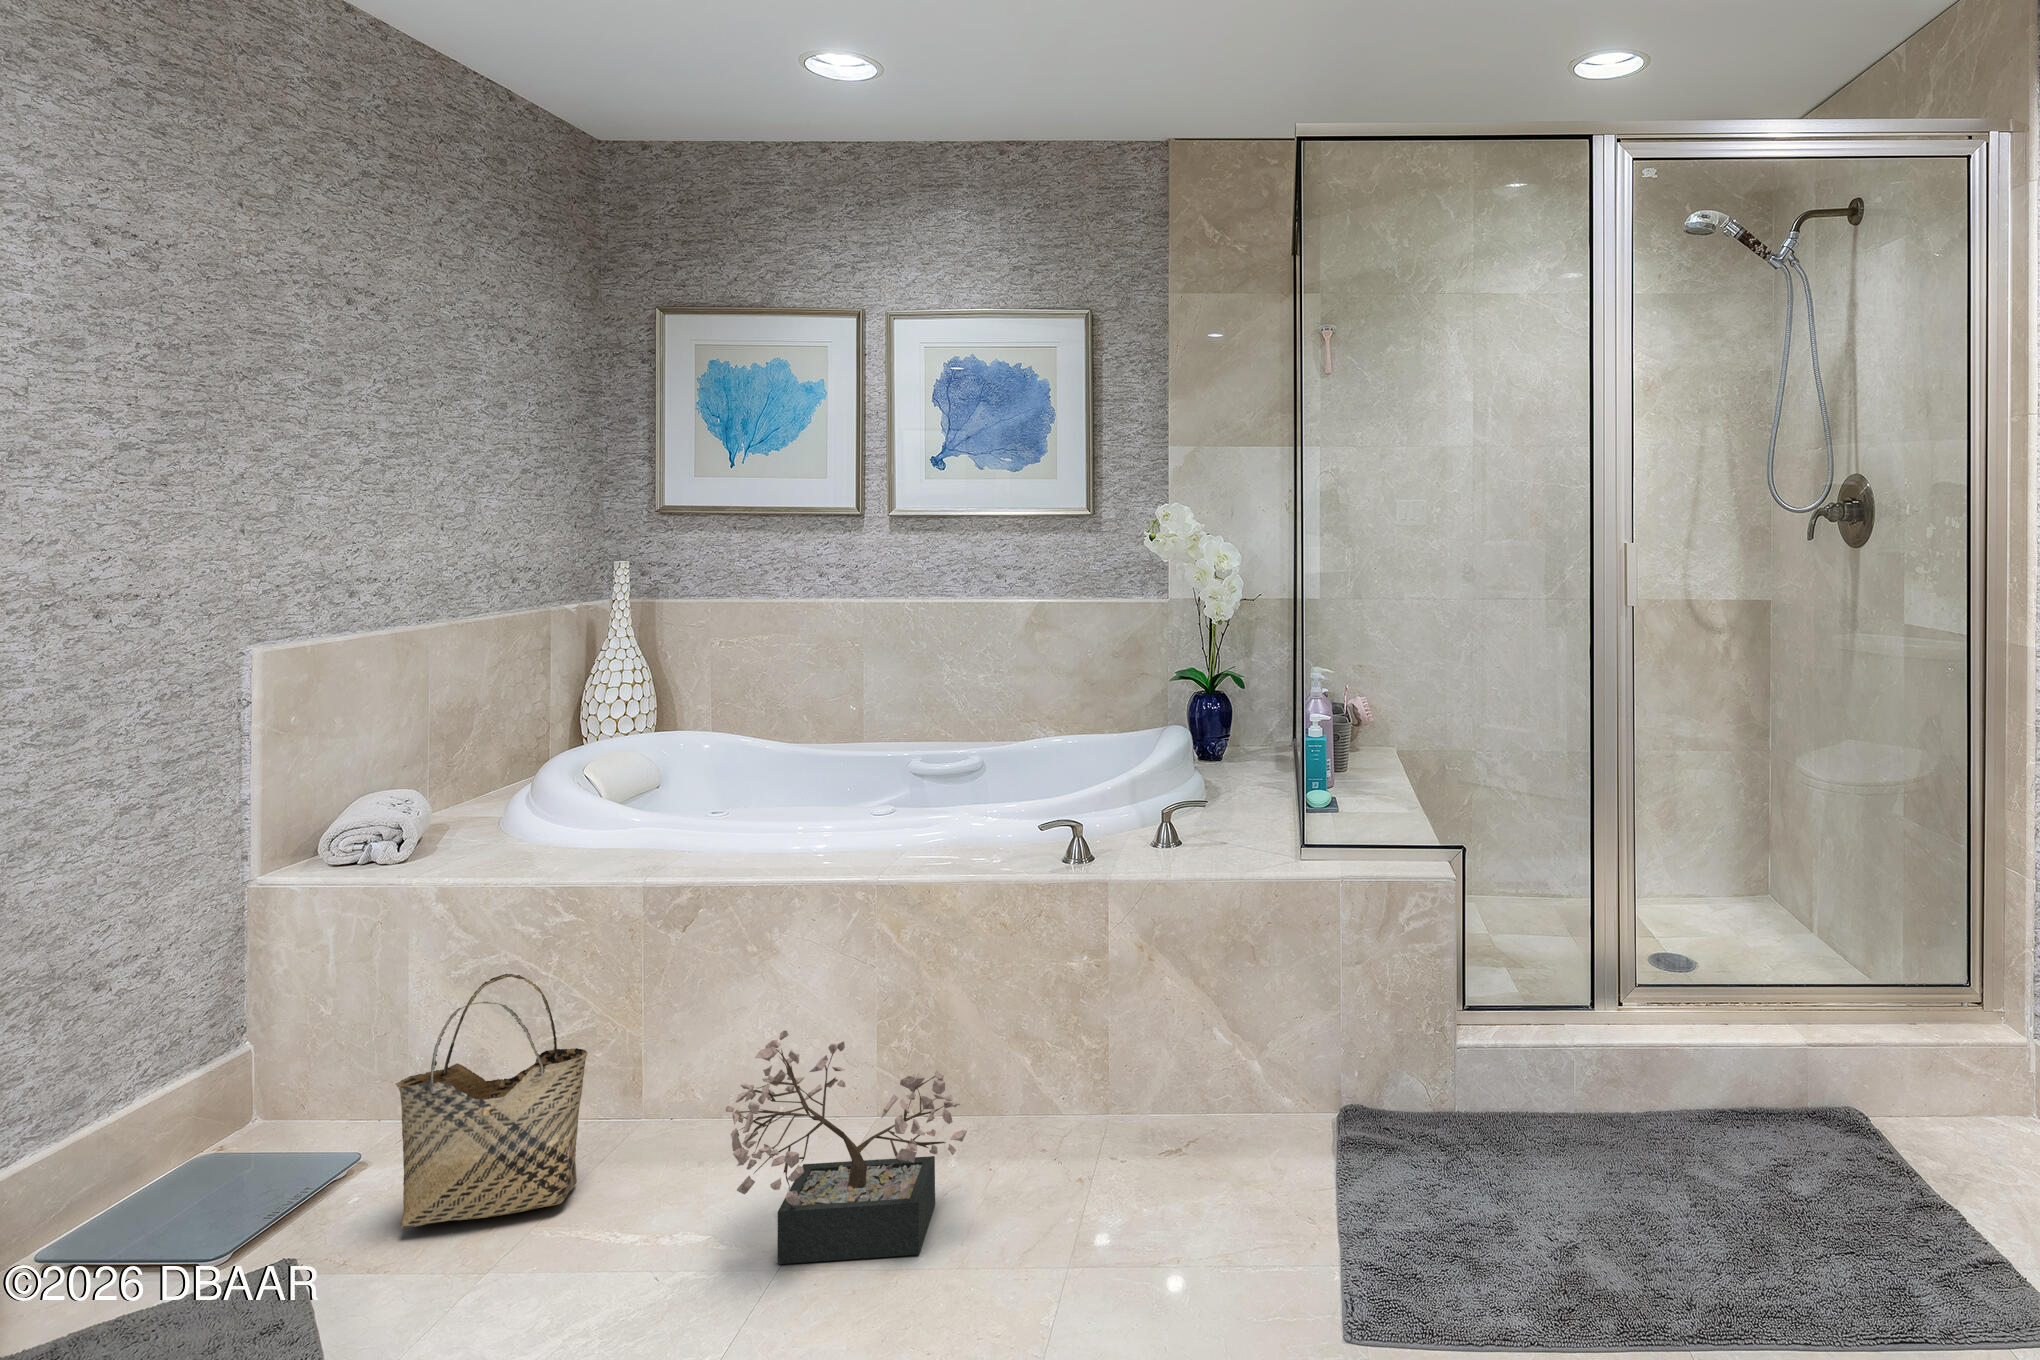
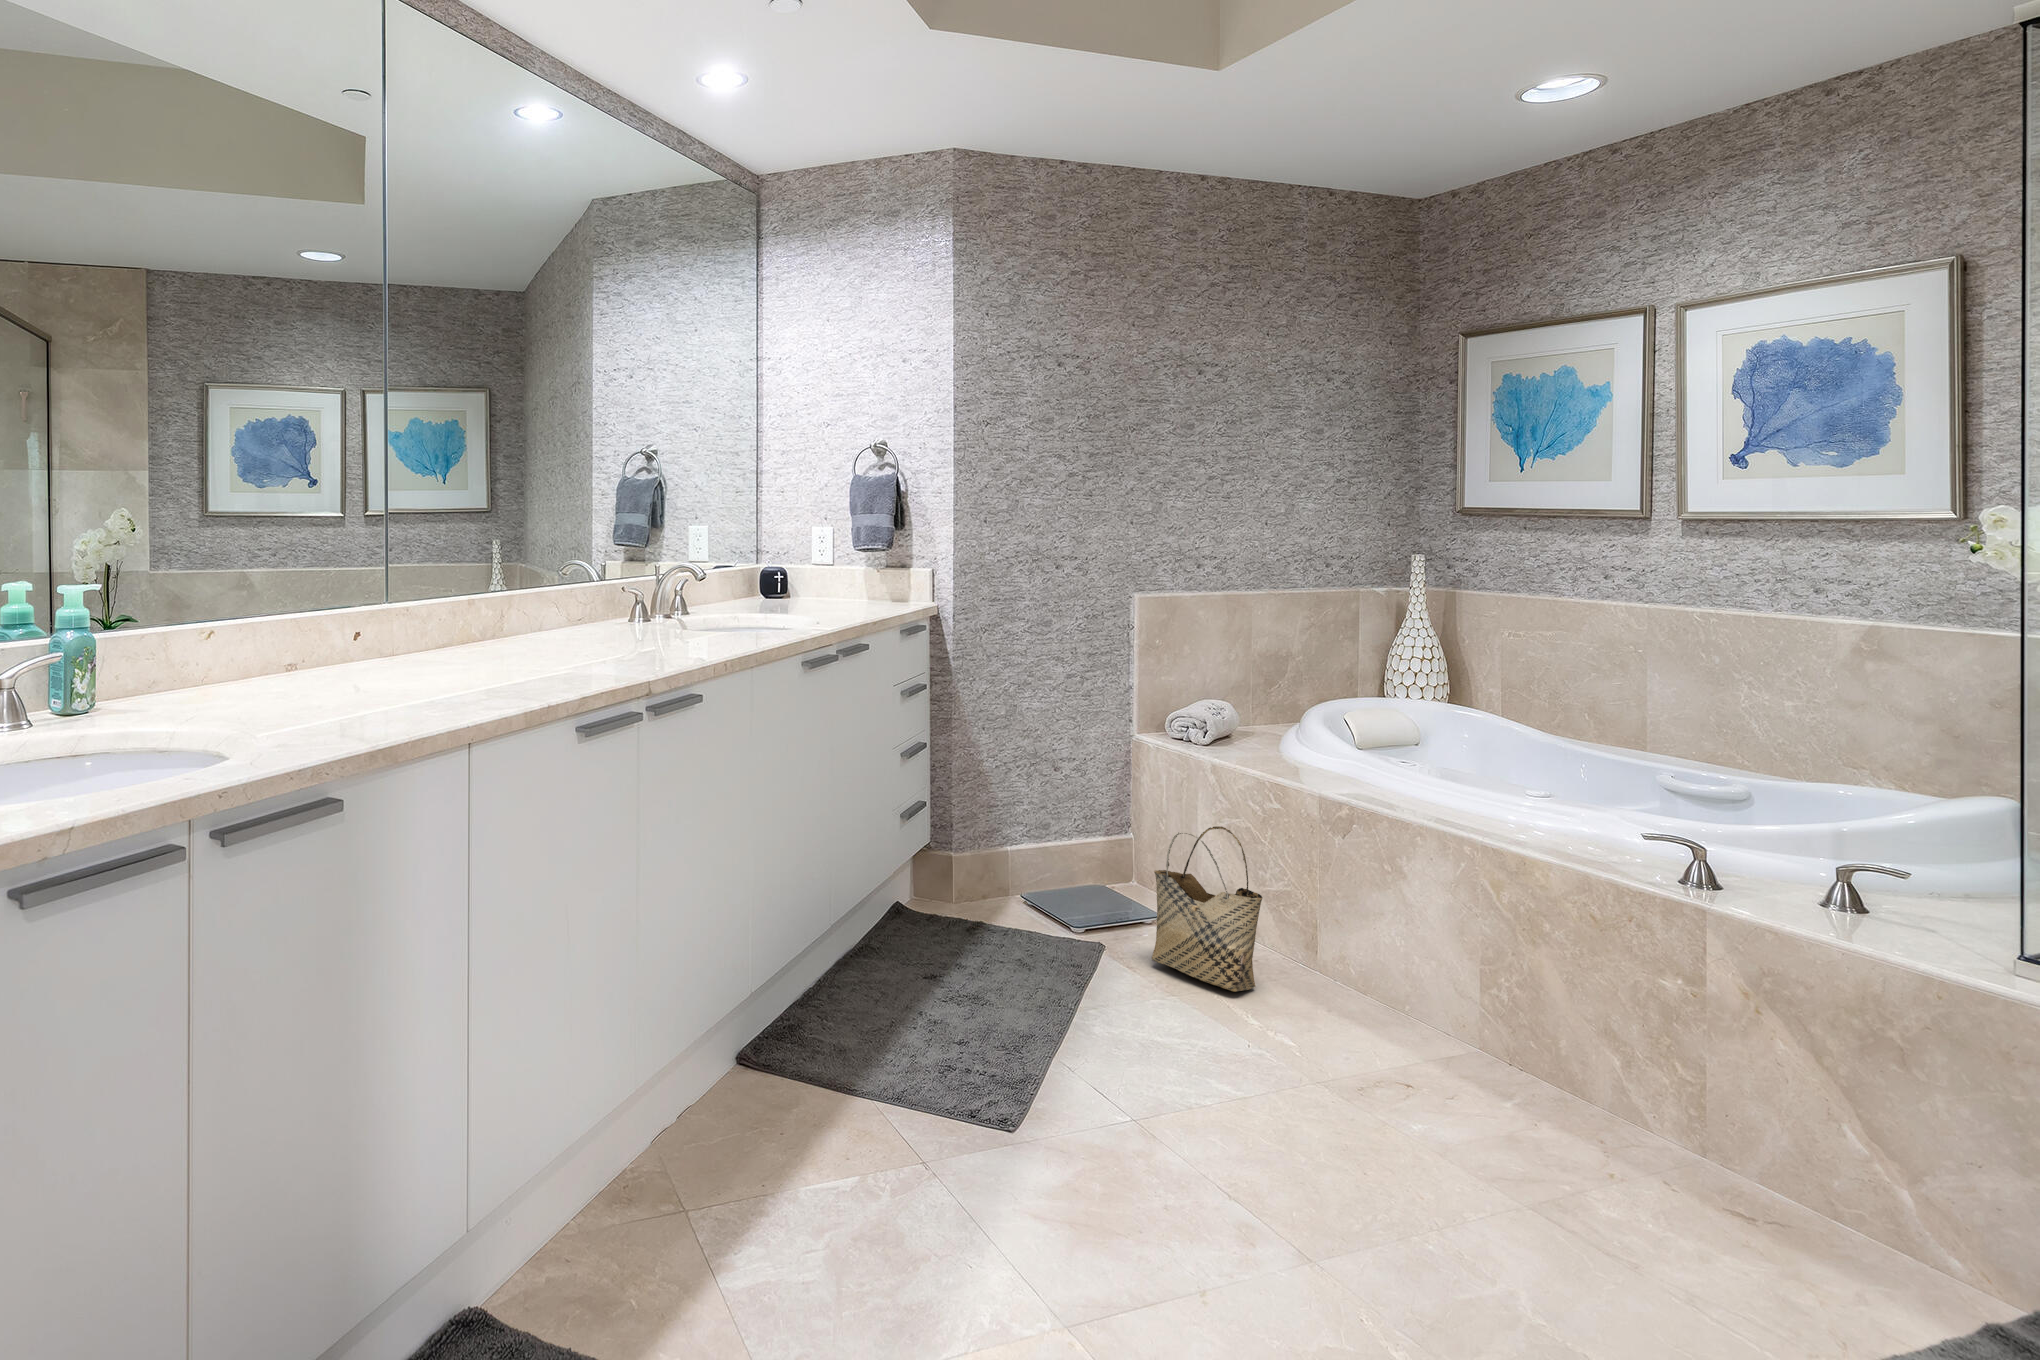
decorative plant: present [726,1031,967,1264] -> none [1291,930,1513,1154]

